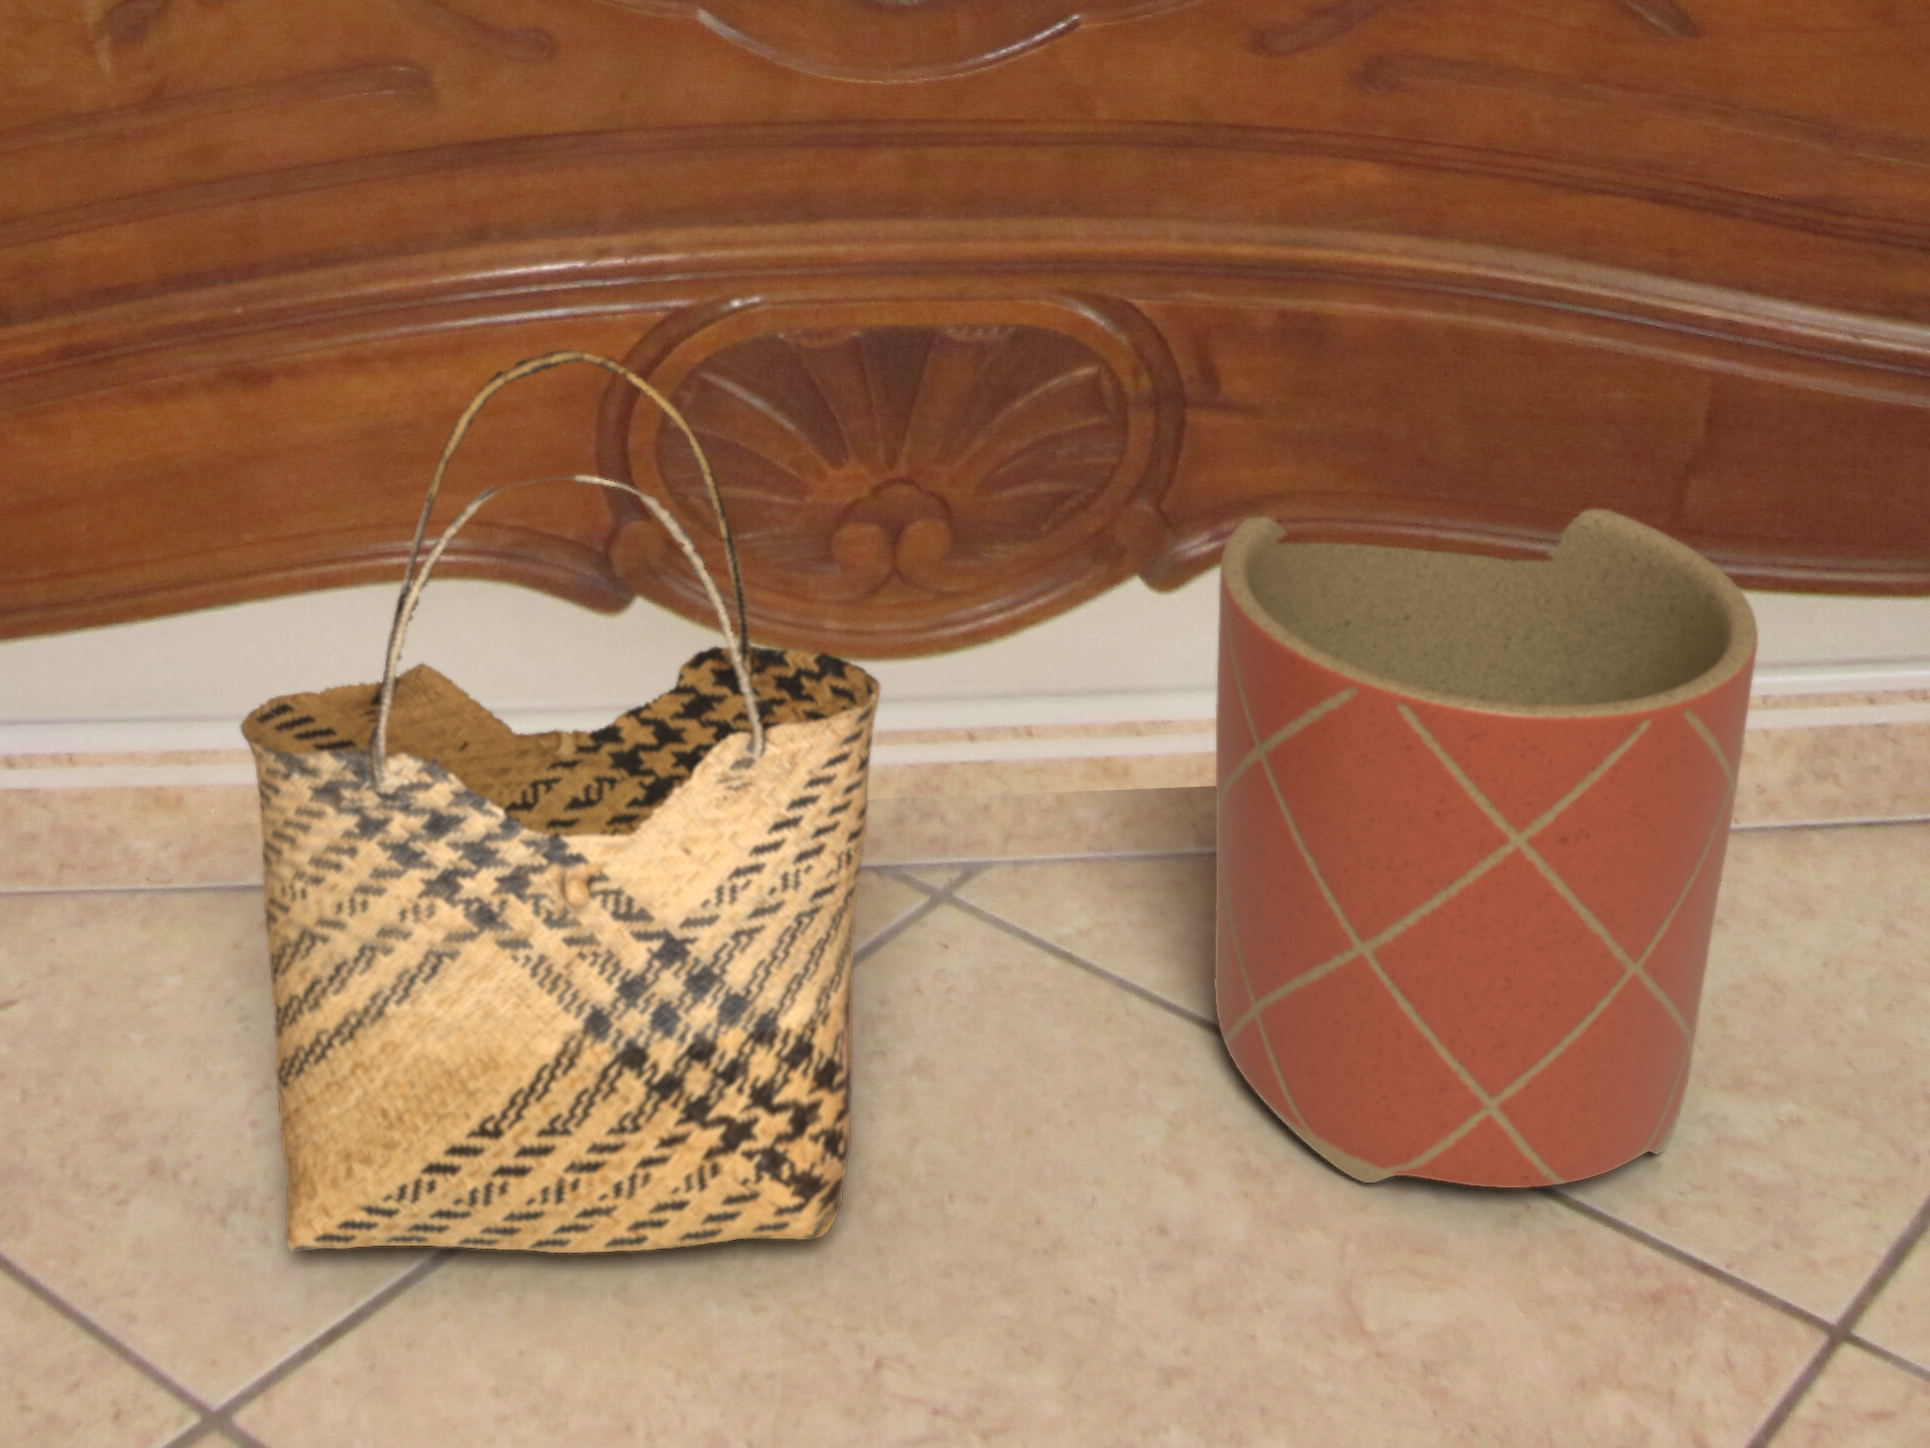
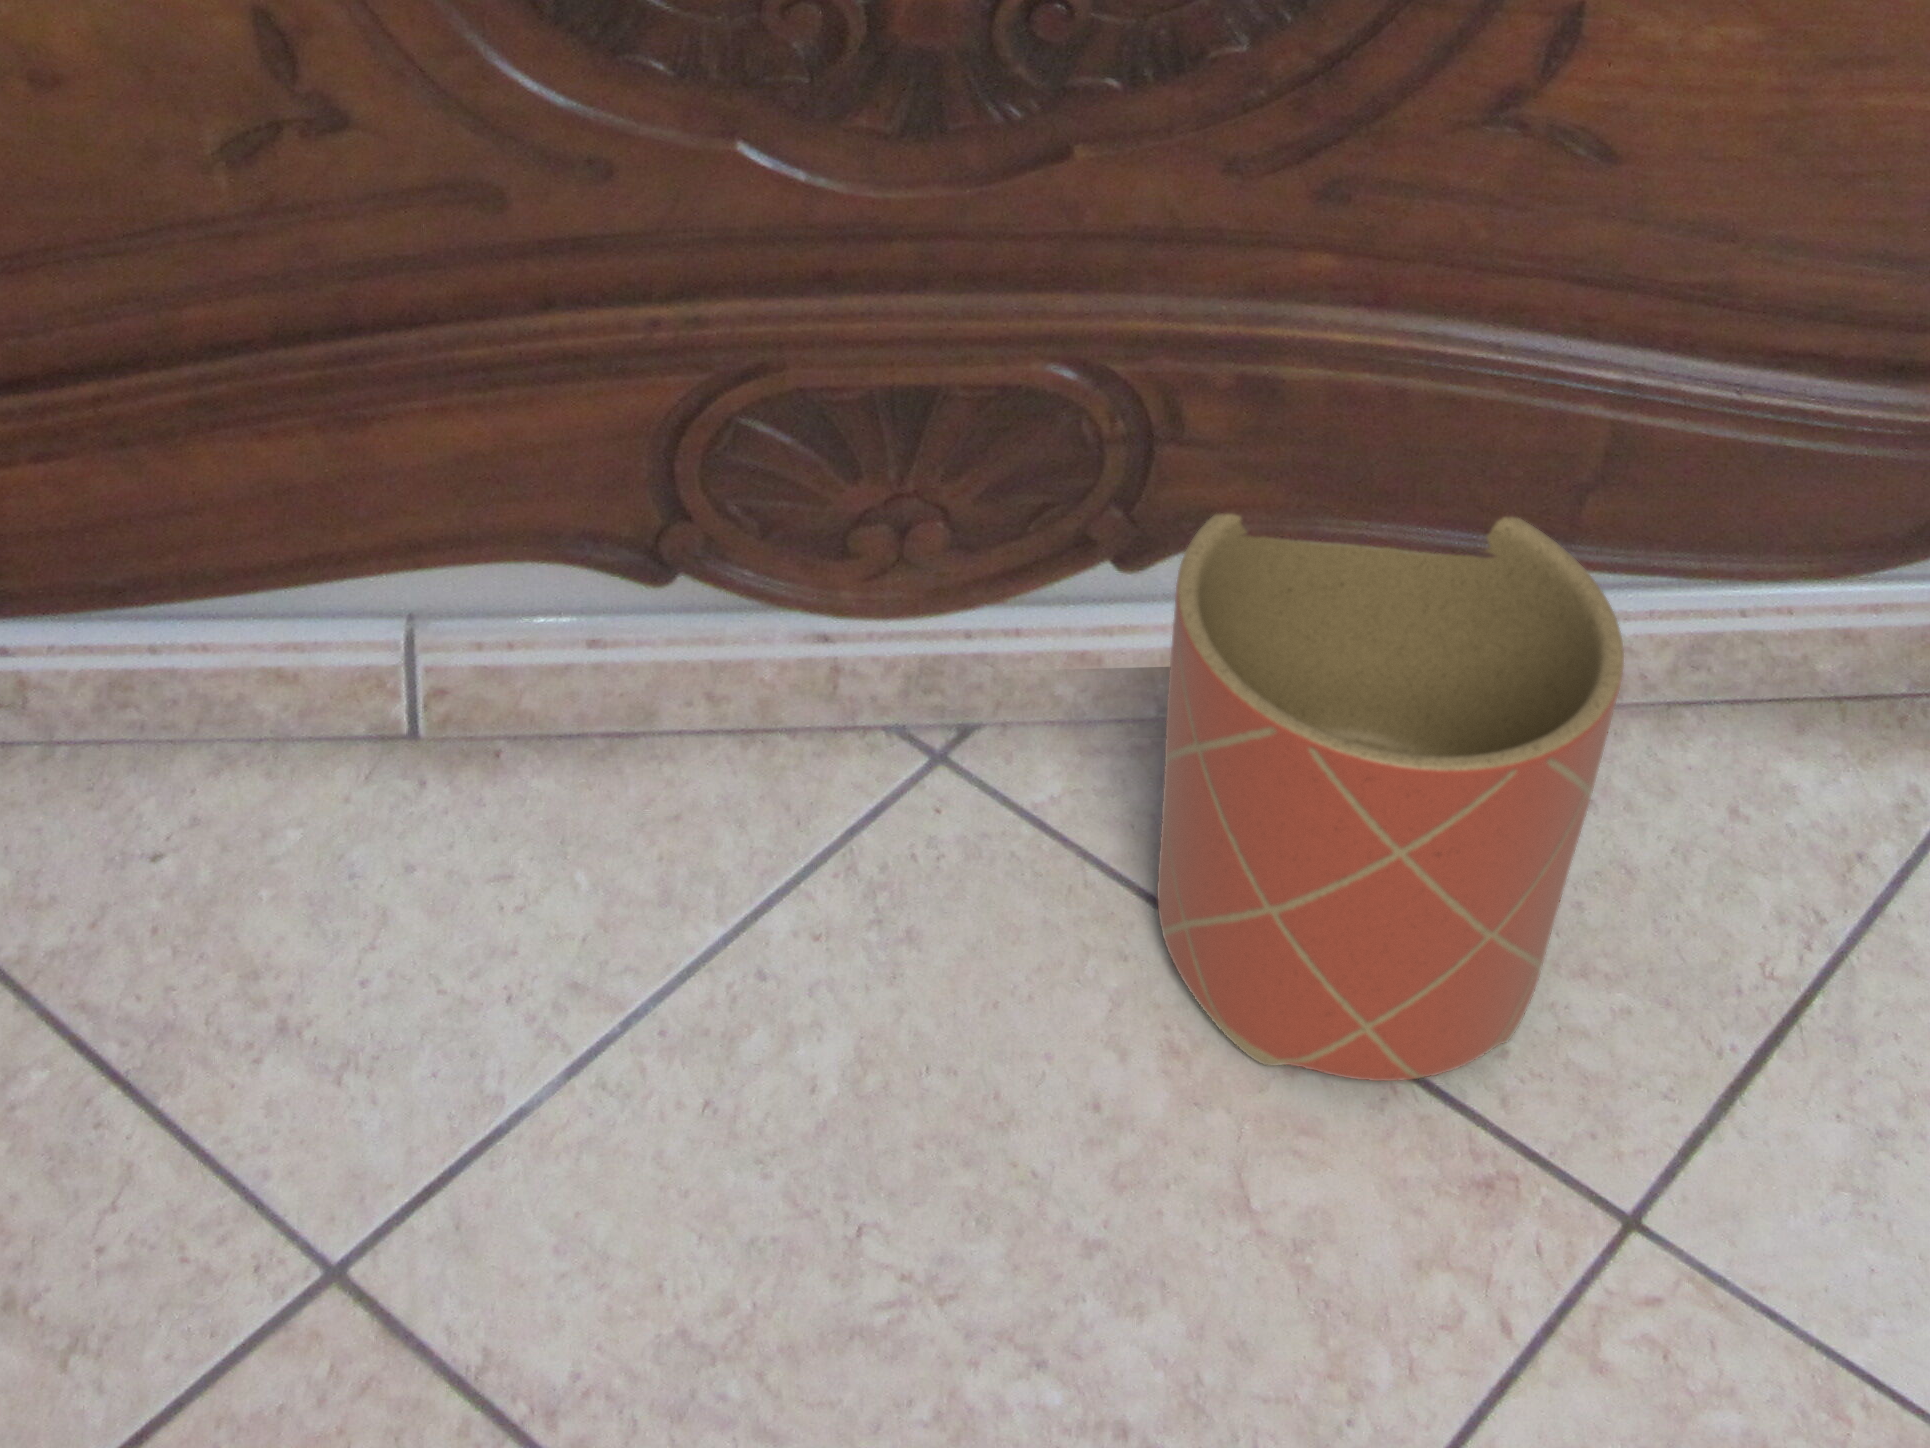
woven basket: present [240,350,880,1253] -> none [344,423,880,1128]

